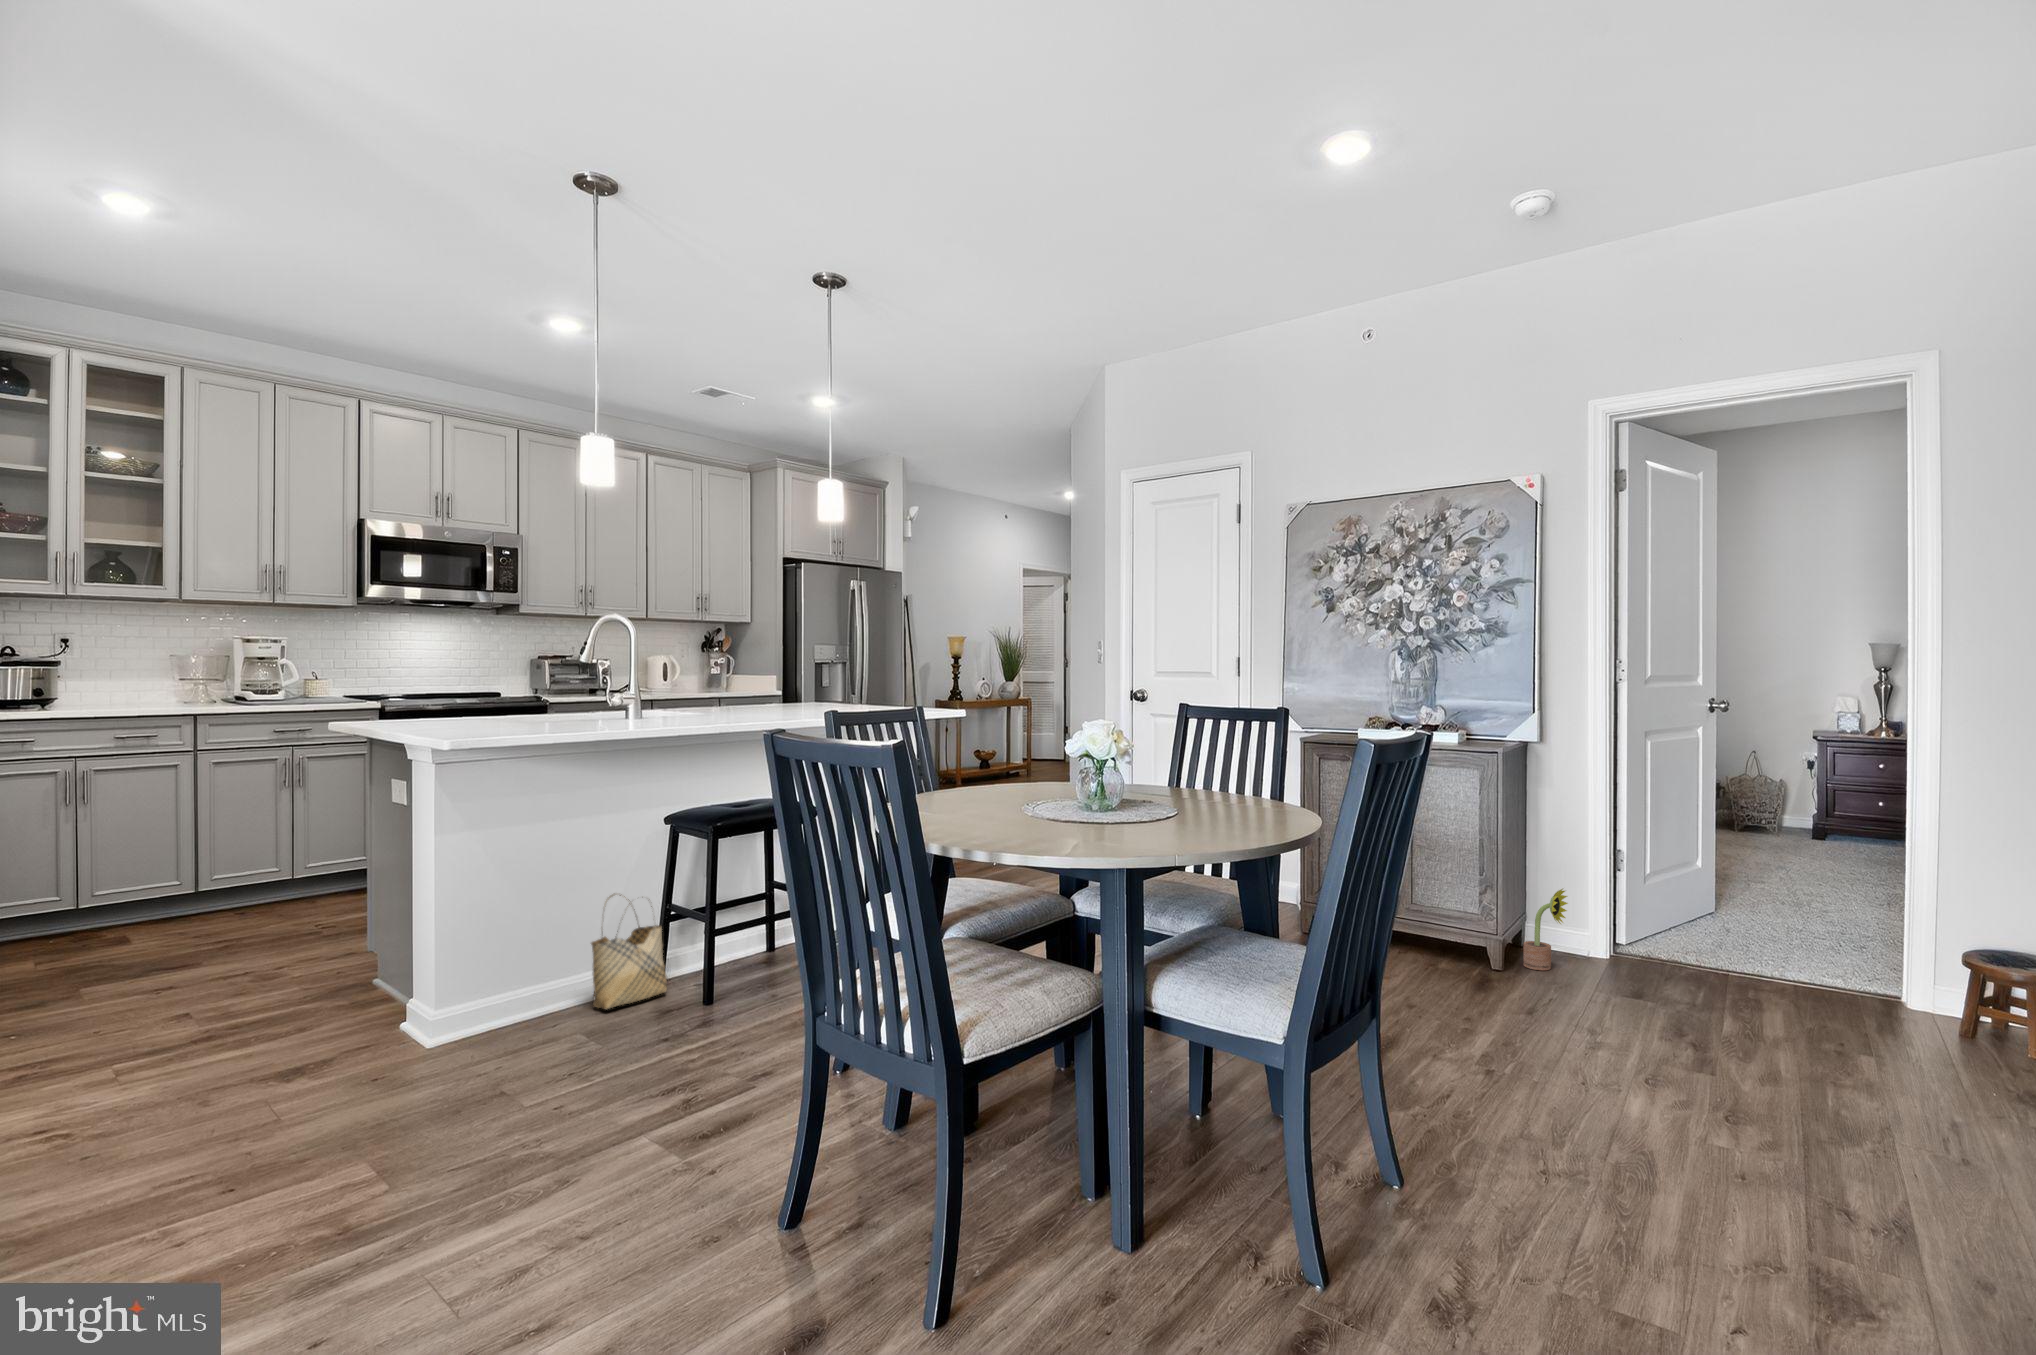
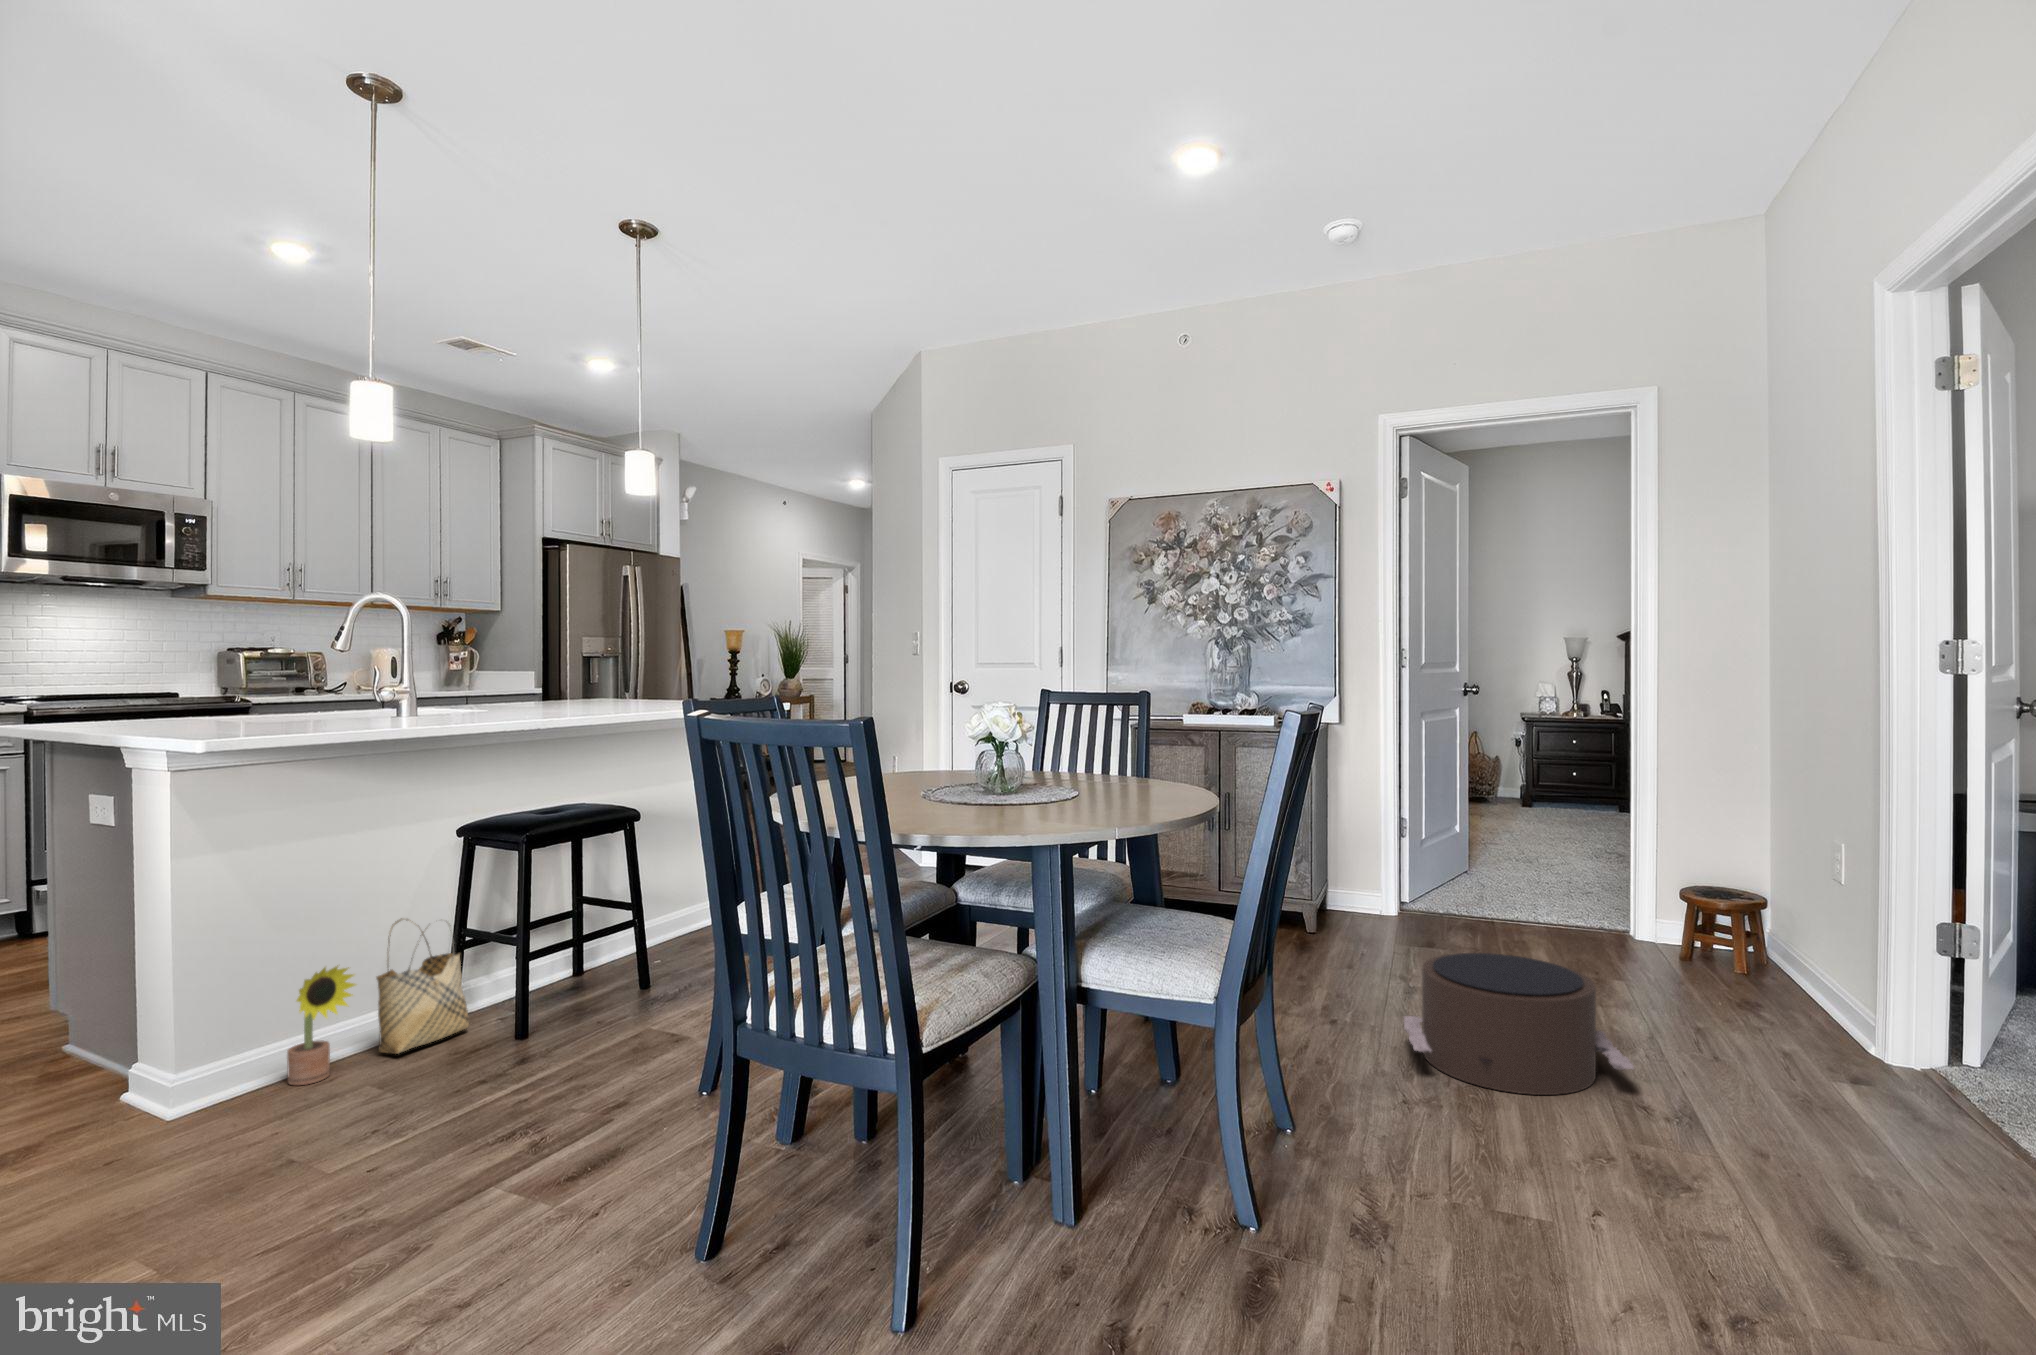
decorative plant: present [1523,889,1568,970] -> present [287,965,355,1085]
pouf: none [1560,1007,1841,1183] -> present [1403,953,1634,1095]

